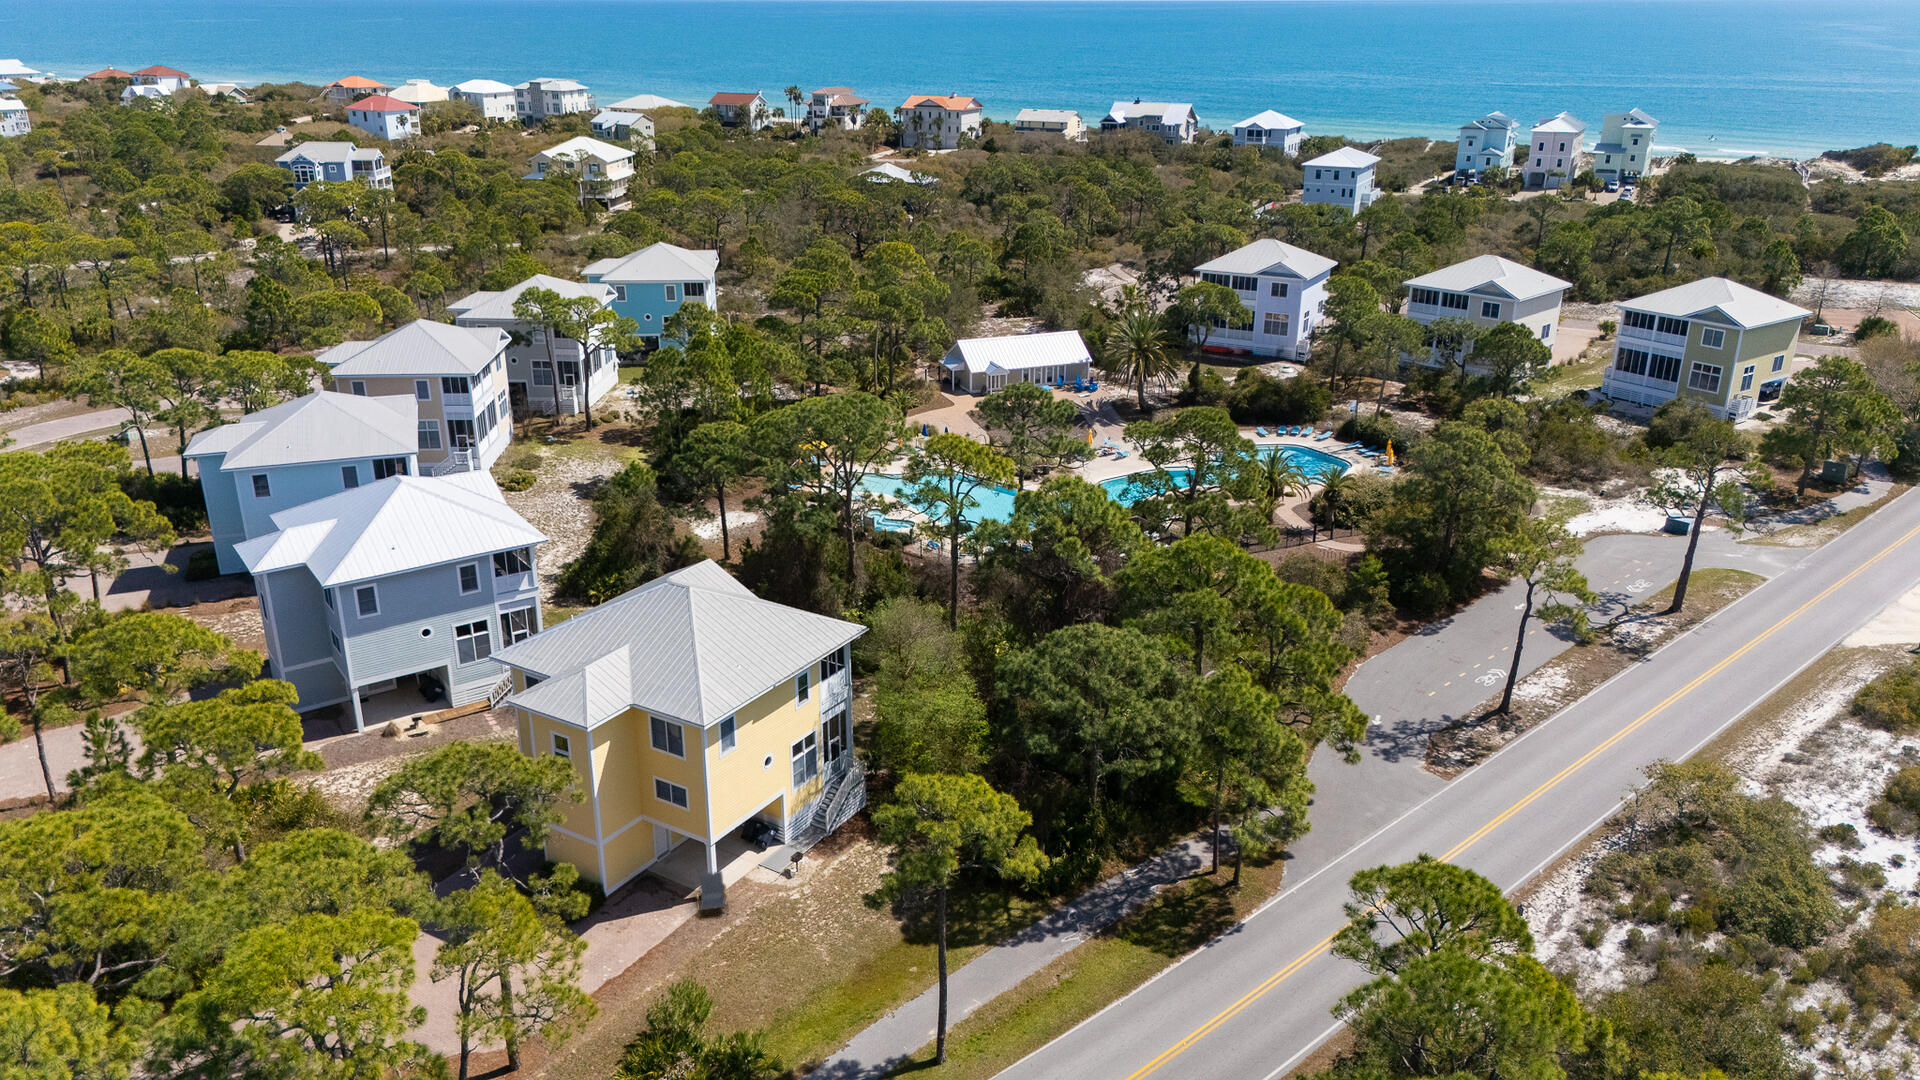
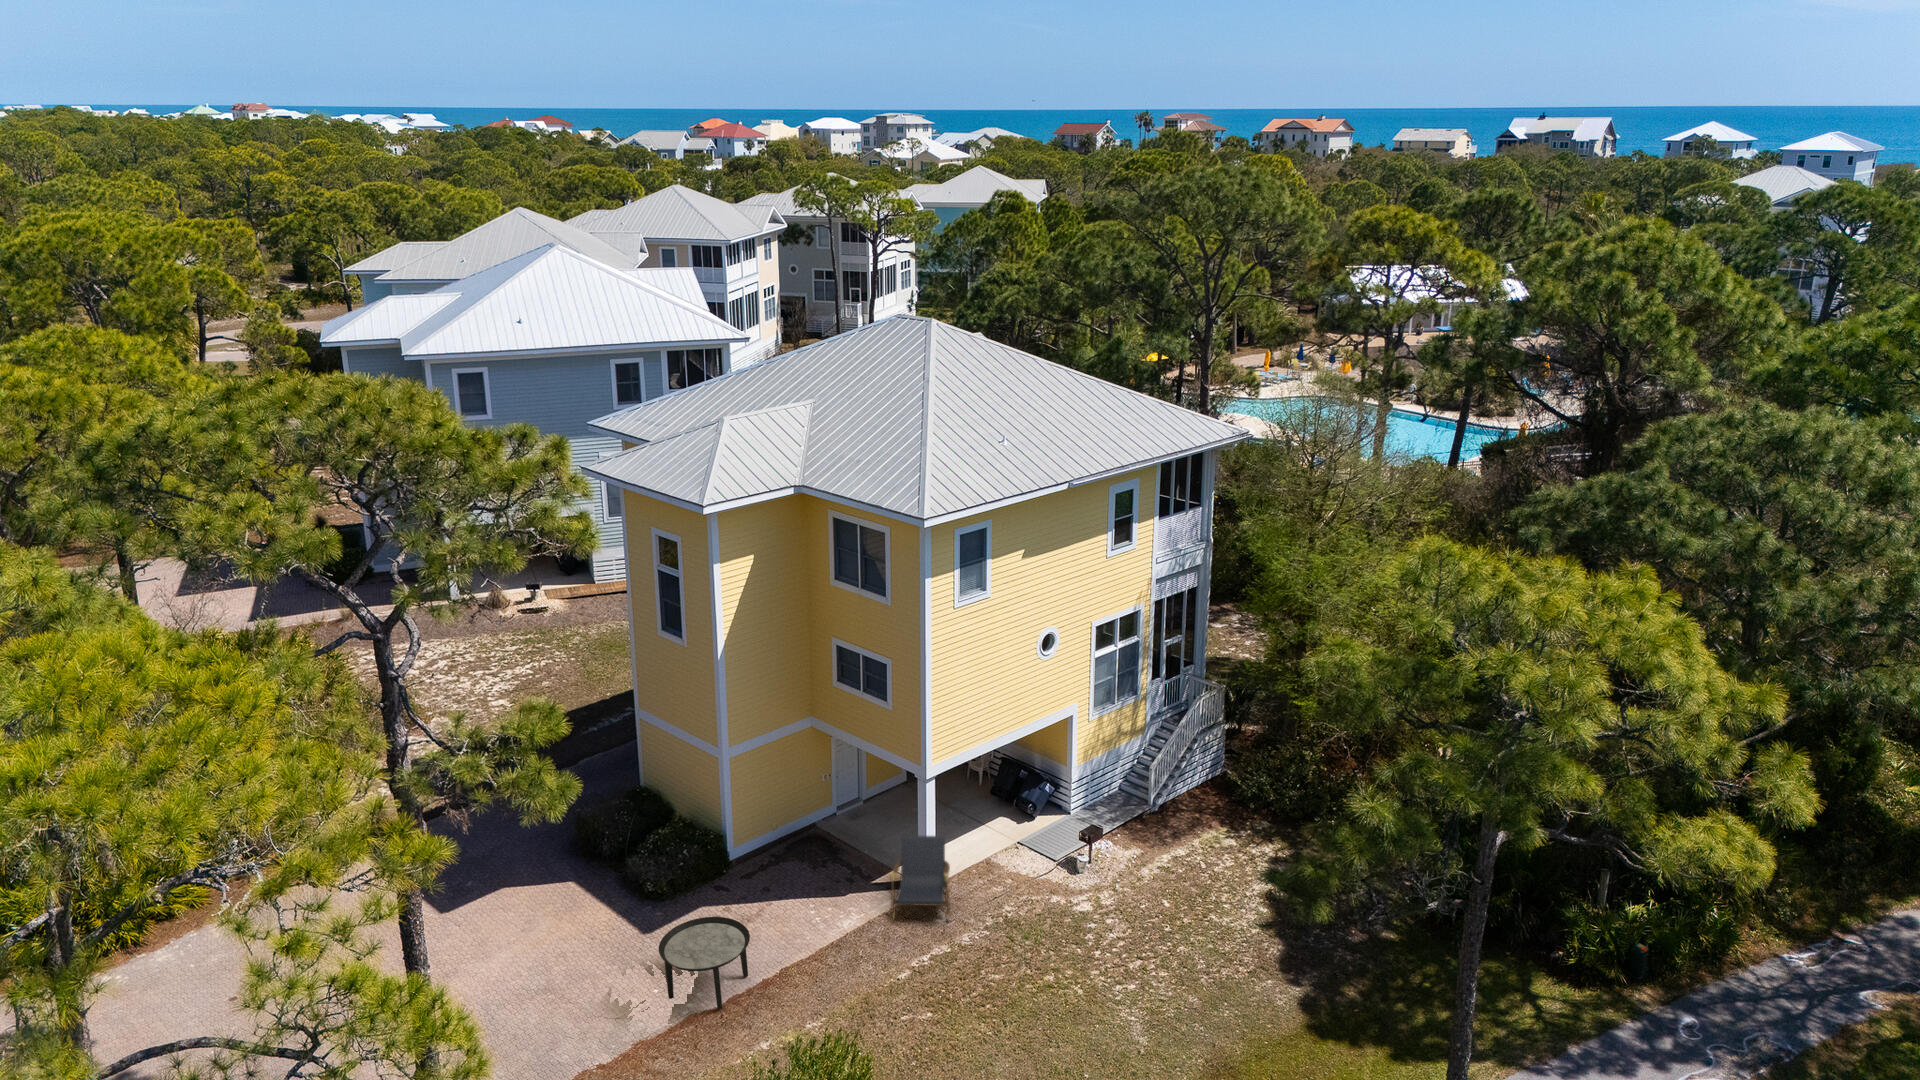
round table: none [587,931,633,977] -> present [659,917,750,1010]

